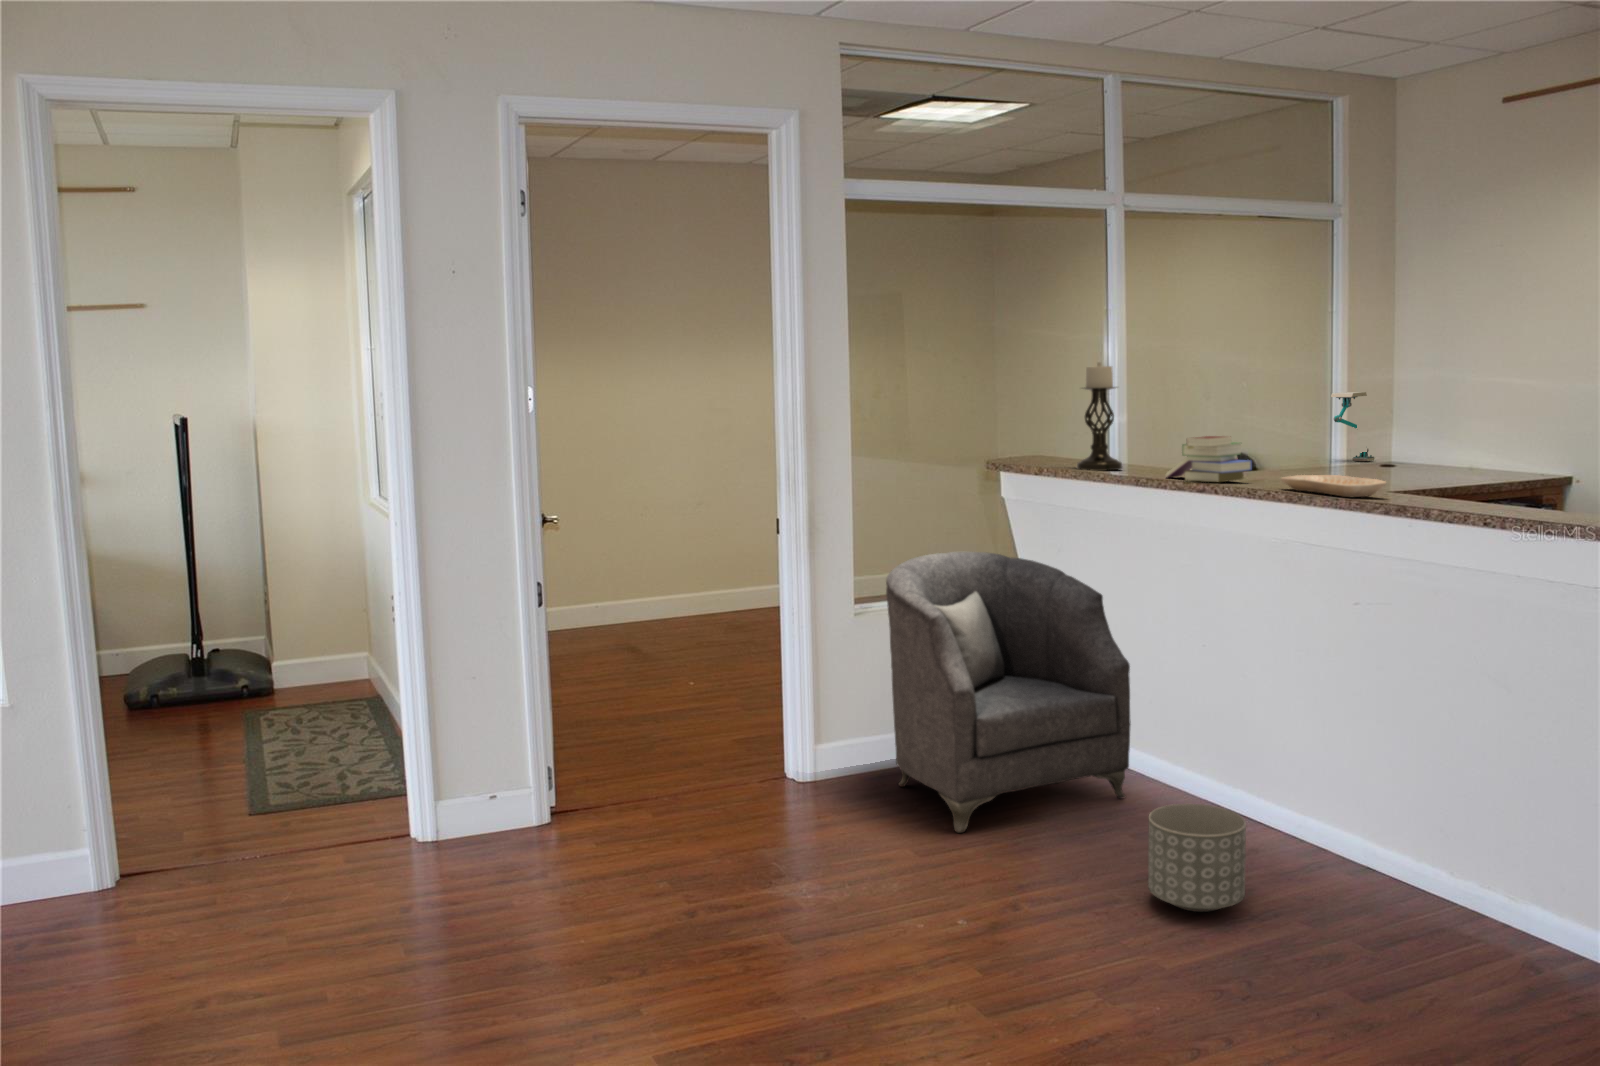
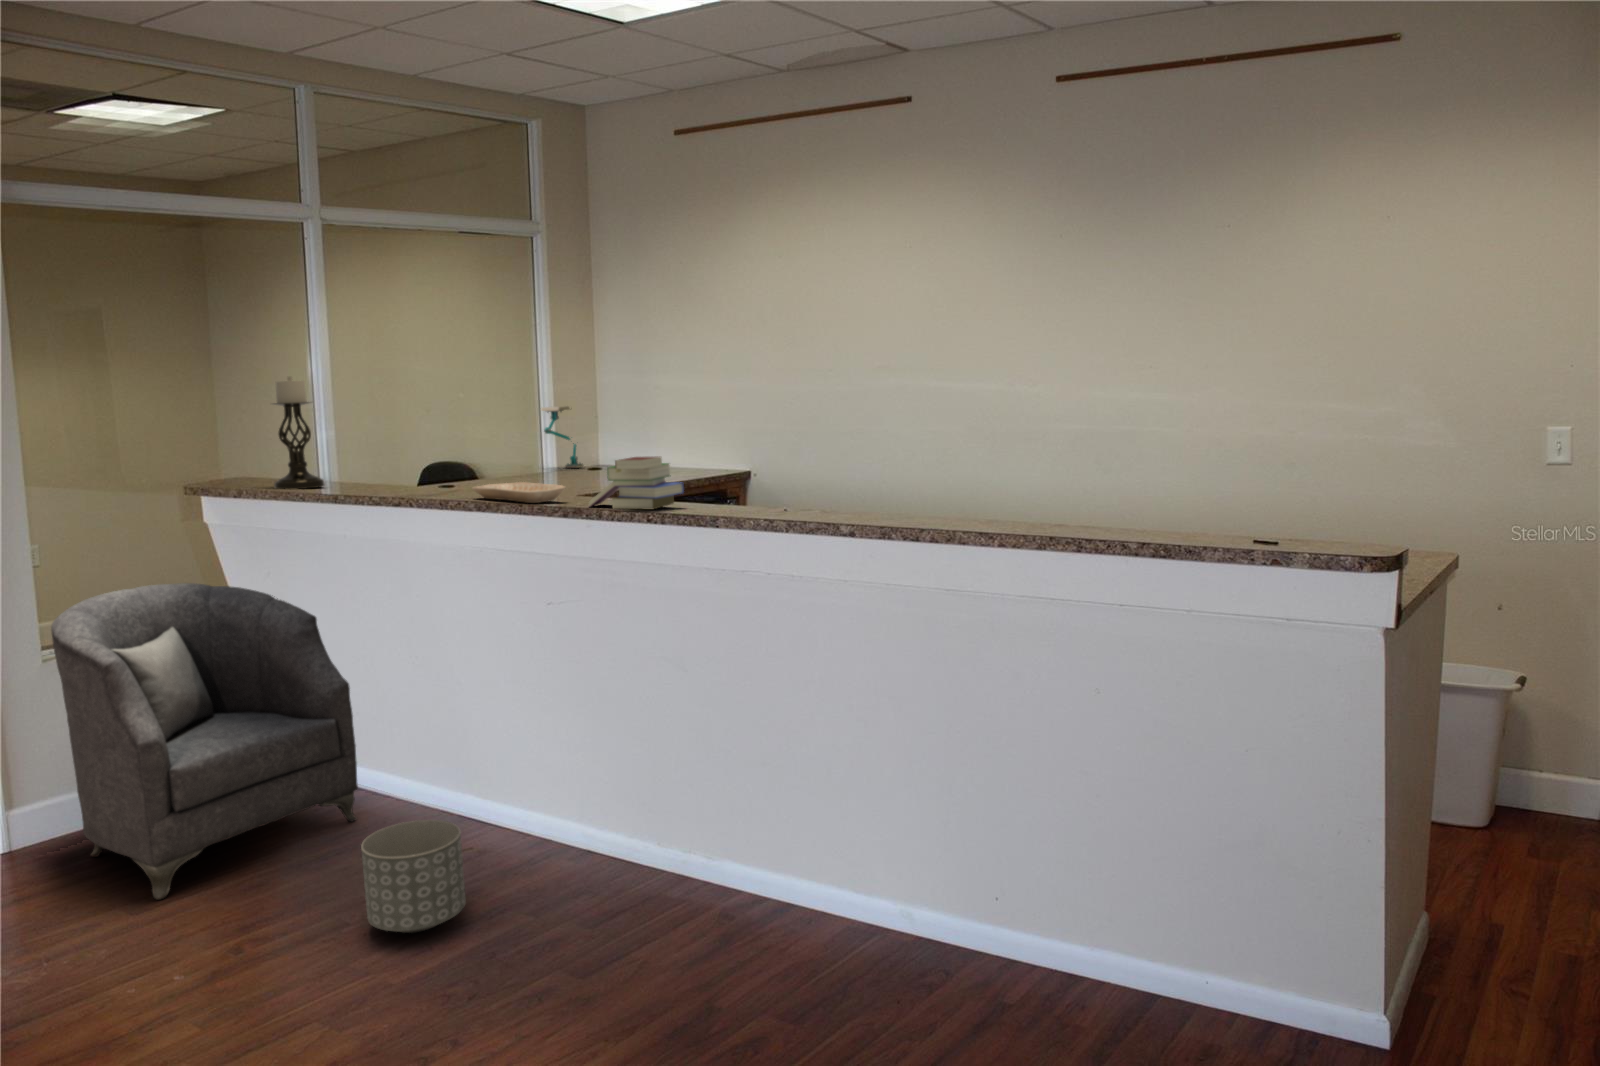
book: present [1166,436,1252,482] -> present [588,457,684,509]

